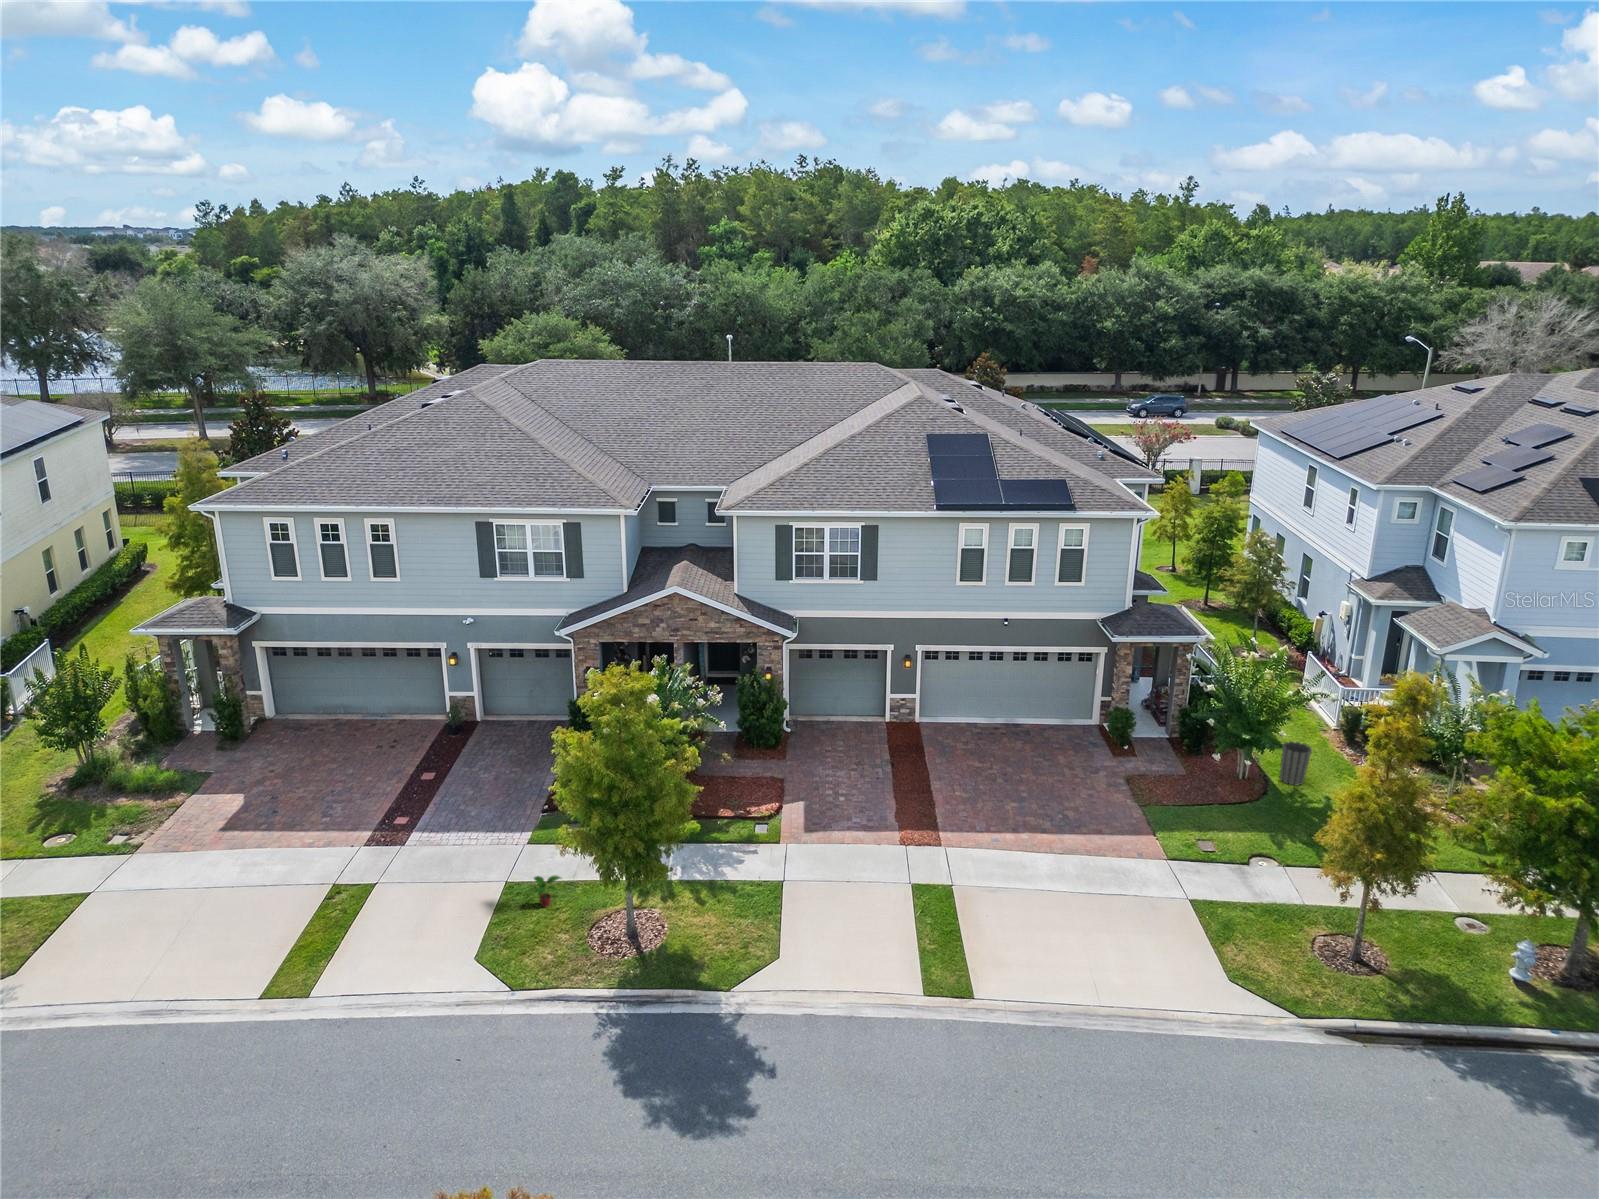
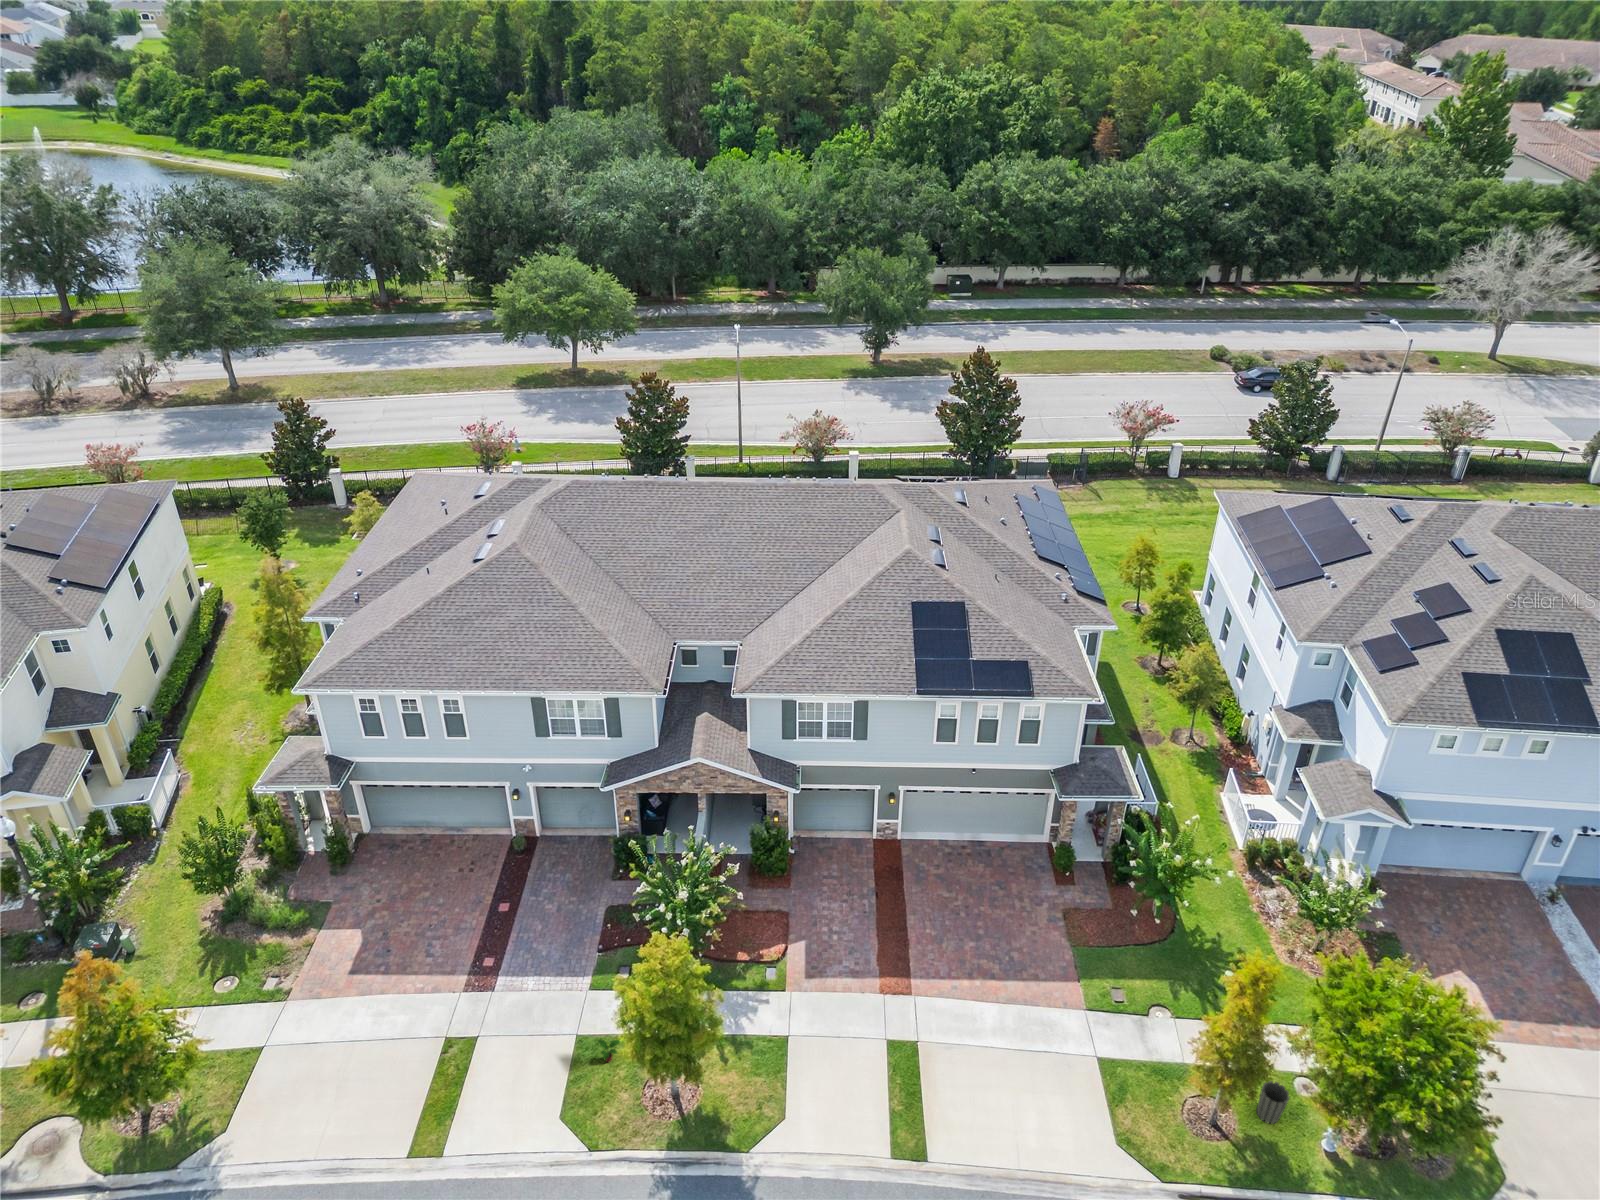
trash can: present [1280,741,1312,785] -> present [1257,1081,1290,1124]

